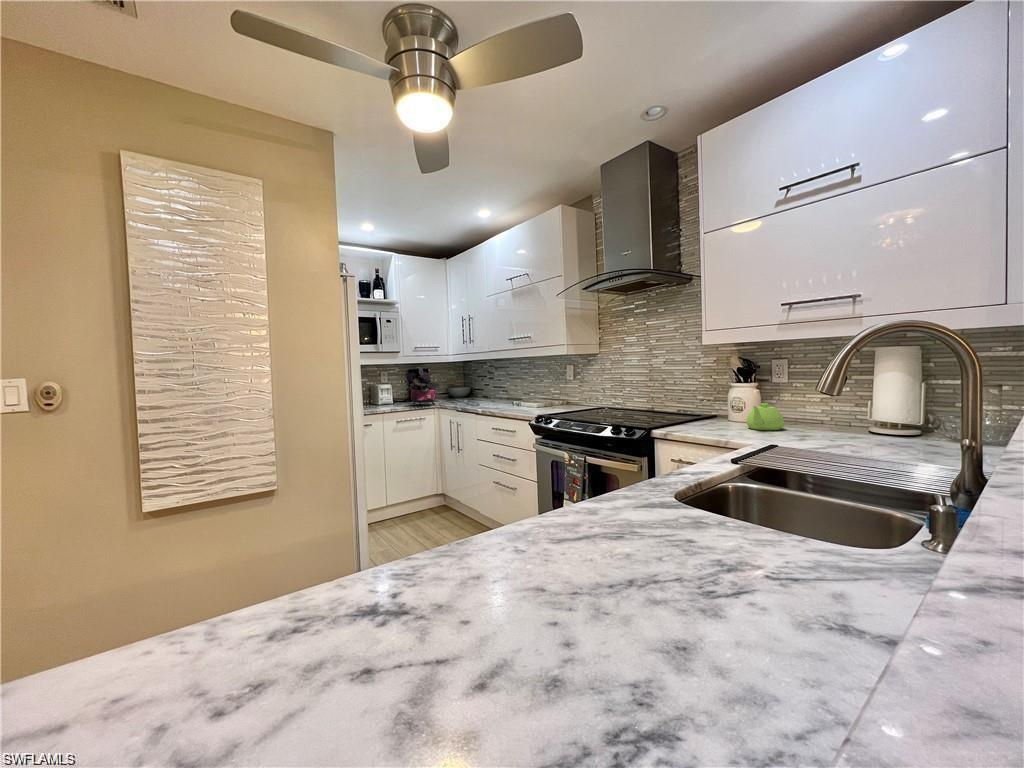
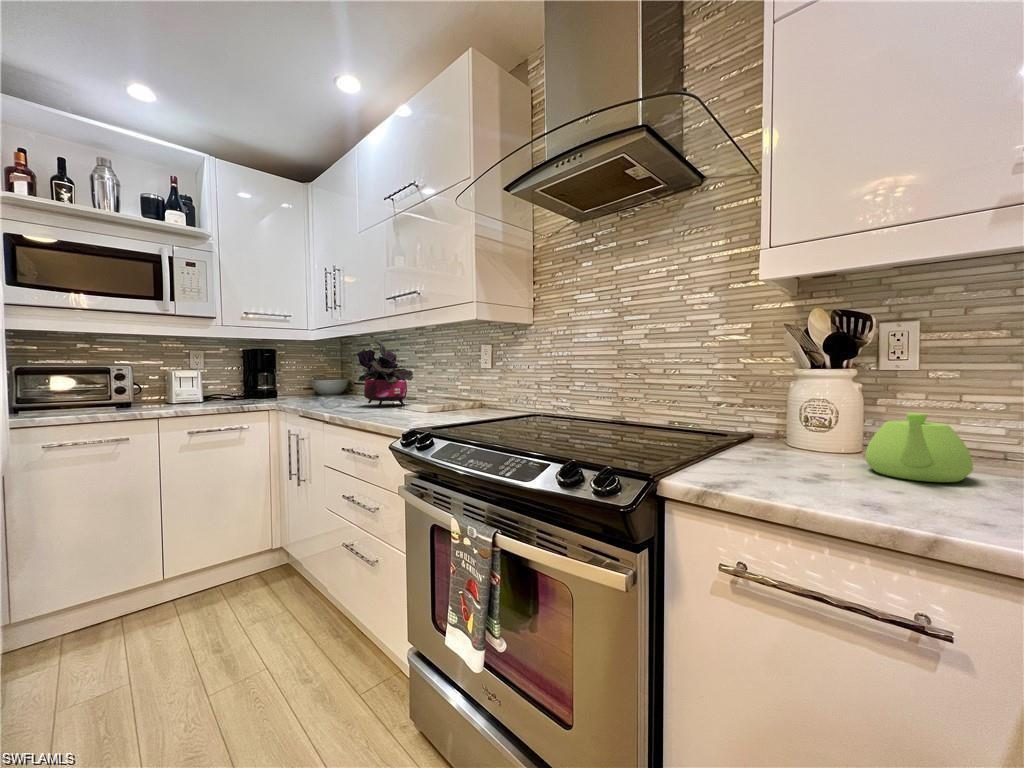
potted plant: present [406,367,440,405] -> present [357,341,413,405]

